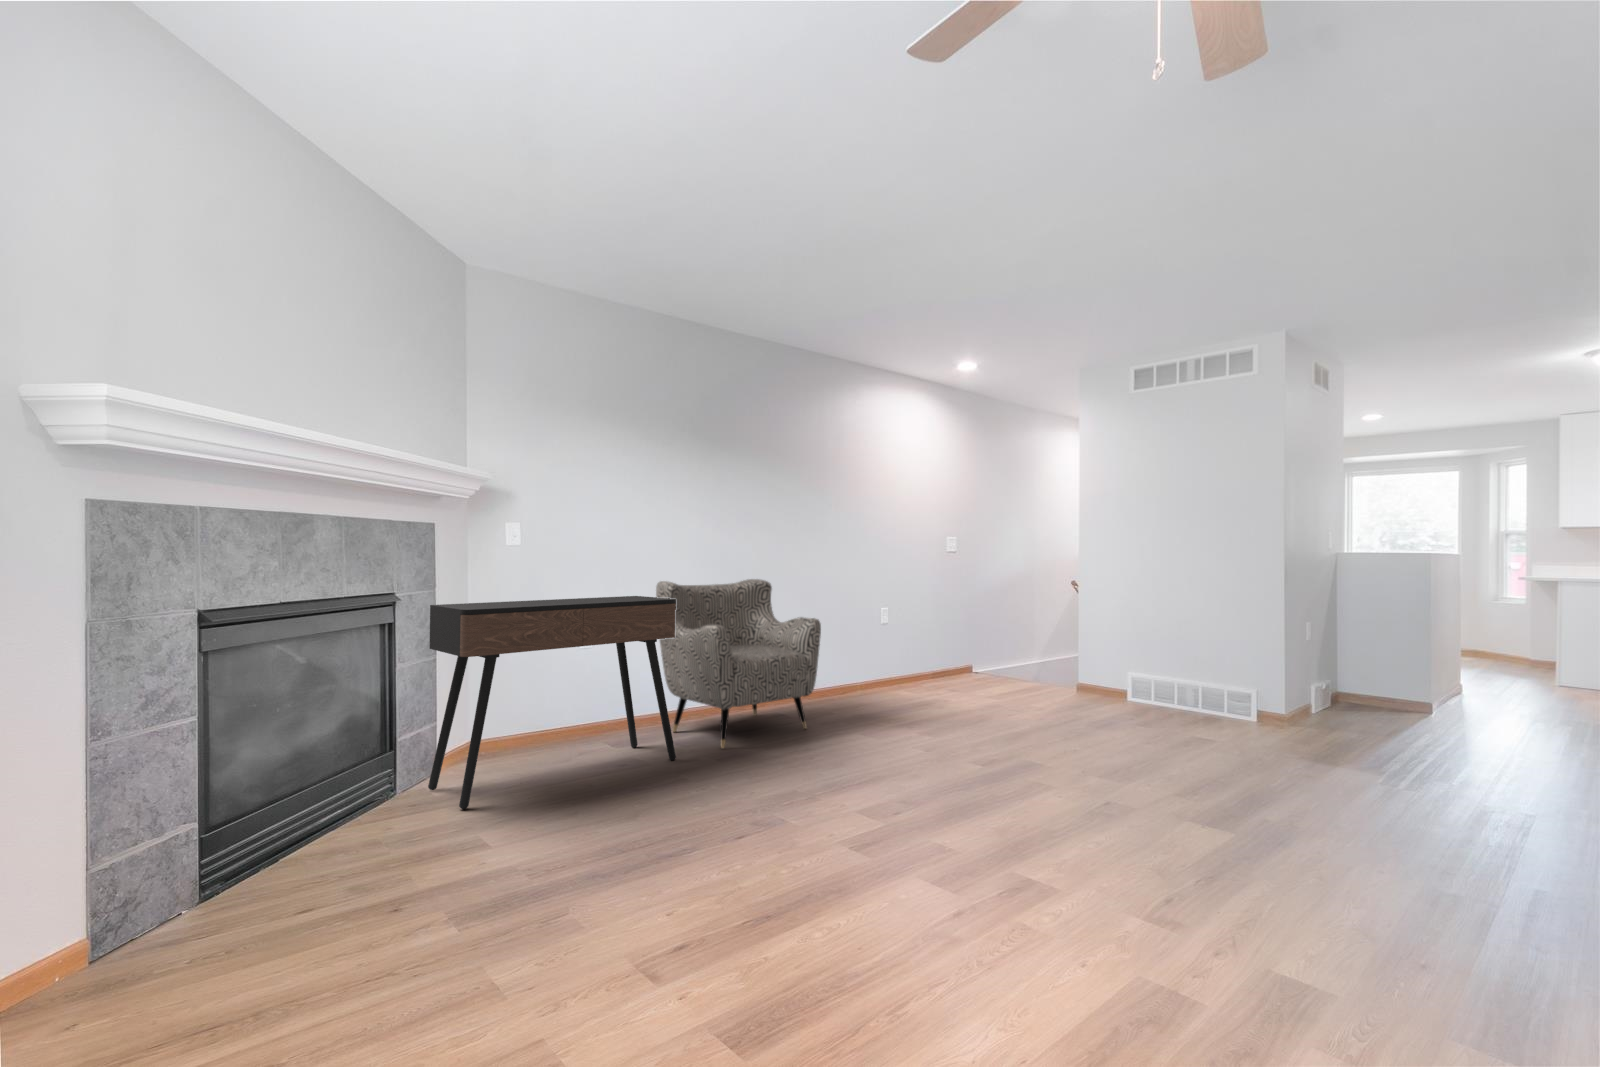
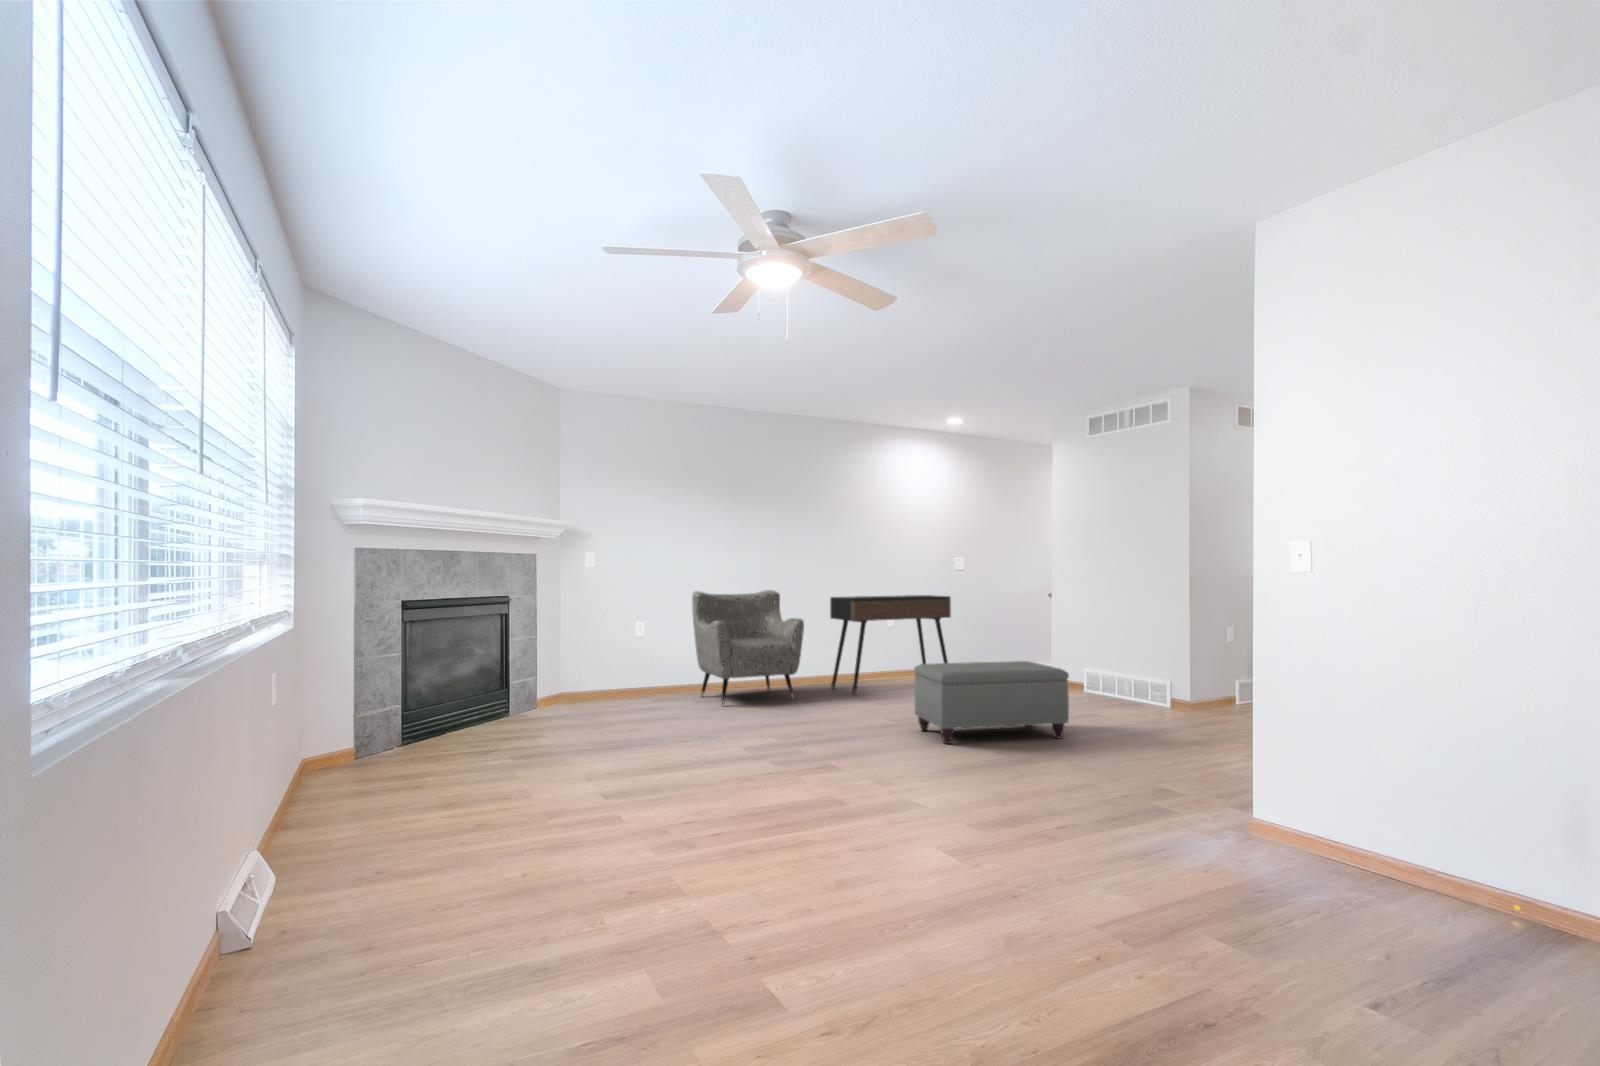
console table: present [428,596,676,809] -> present [830,595,951,694]
ottoman: none [1040,674,1254,805] -> present [914,661,1069,744]

